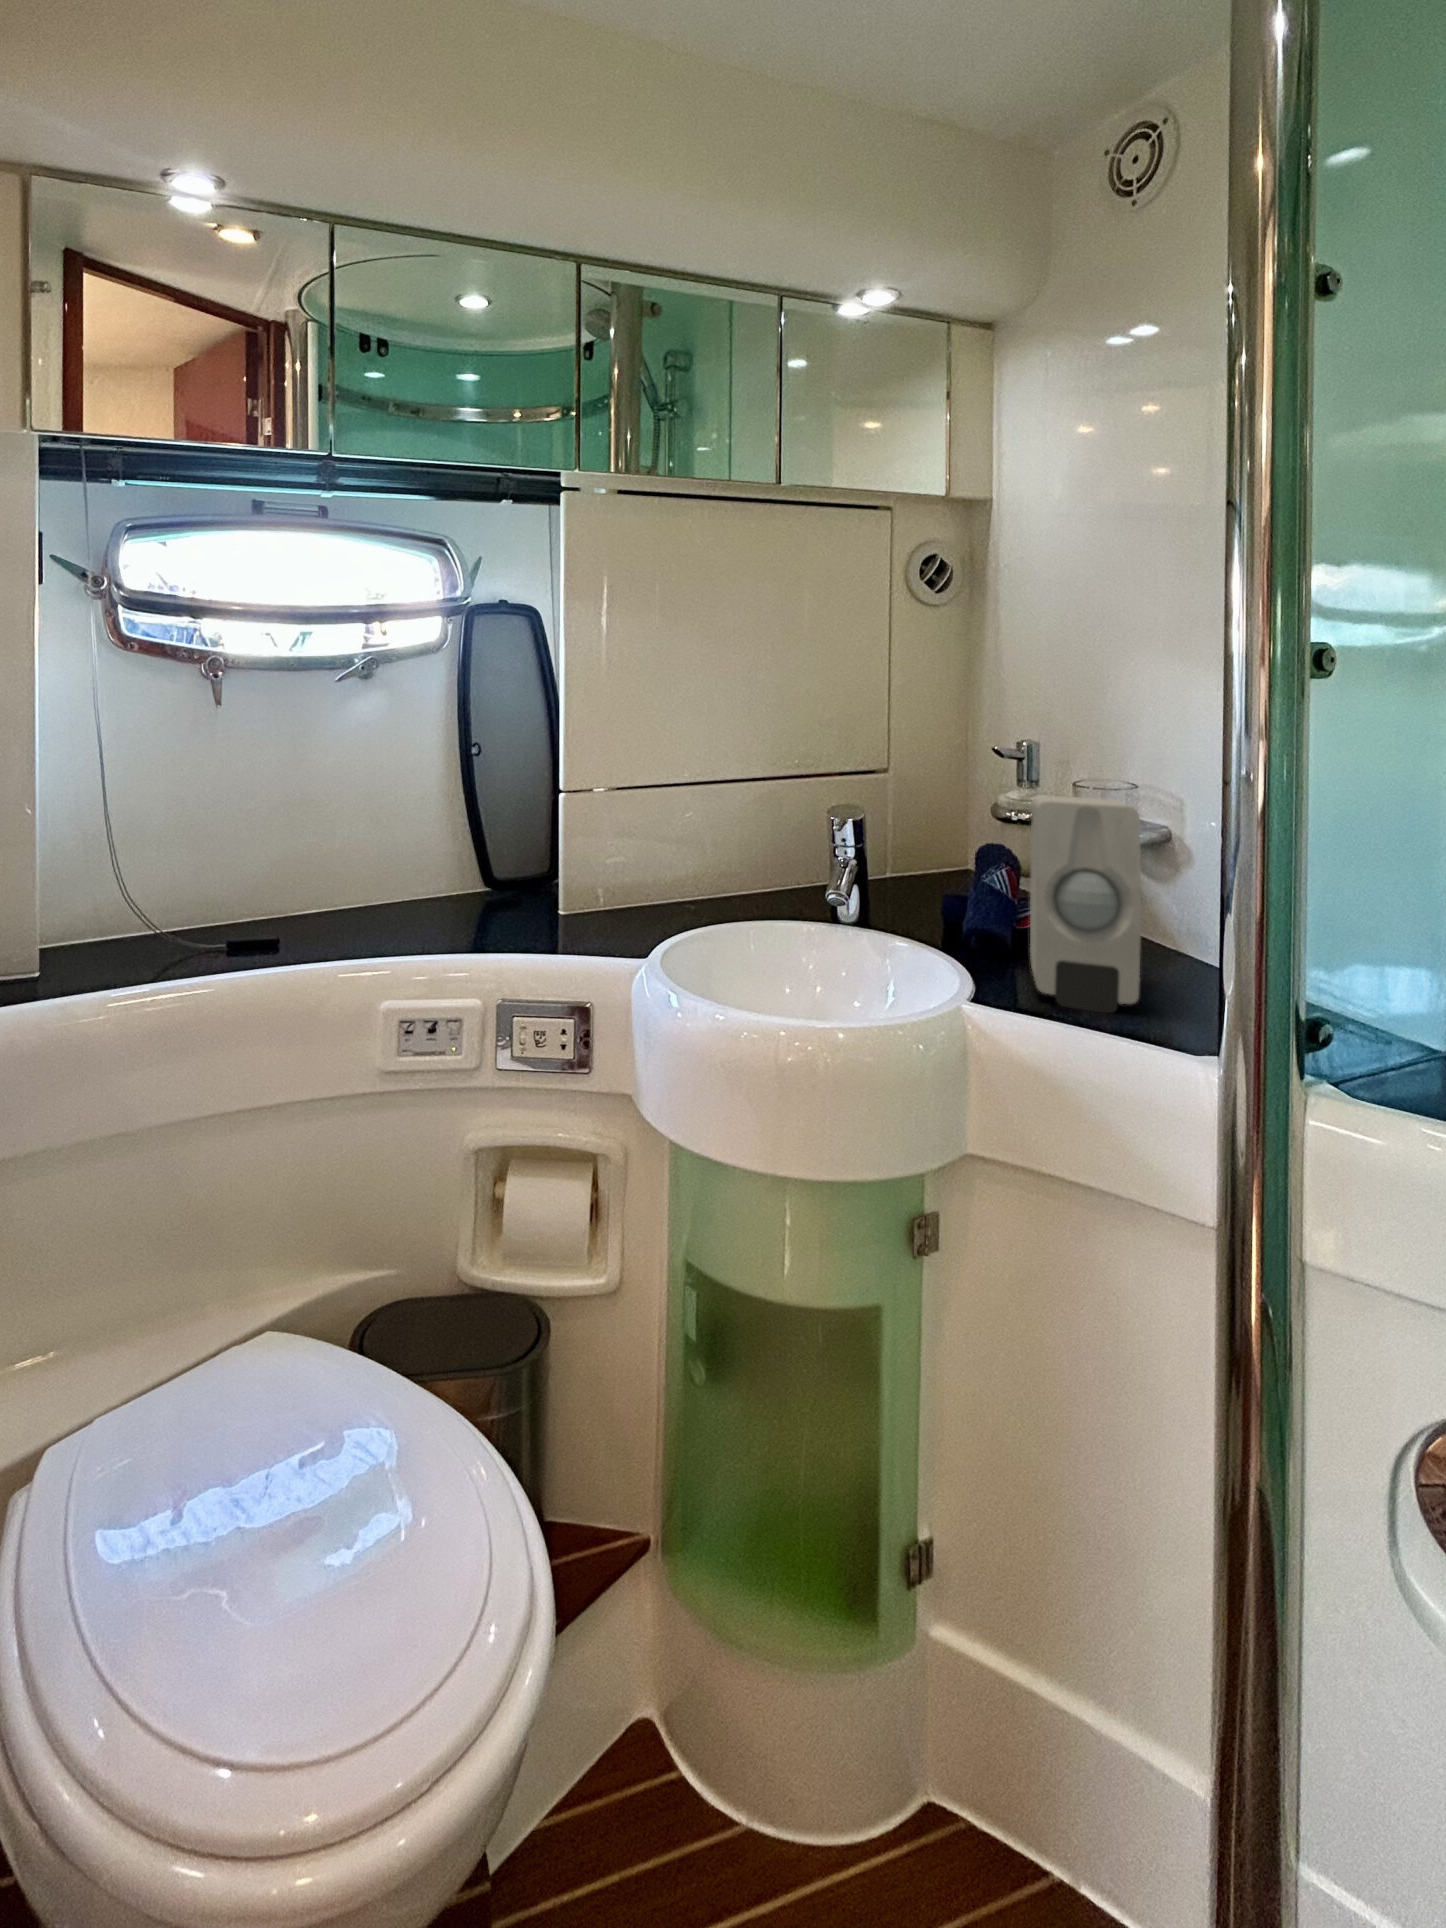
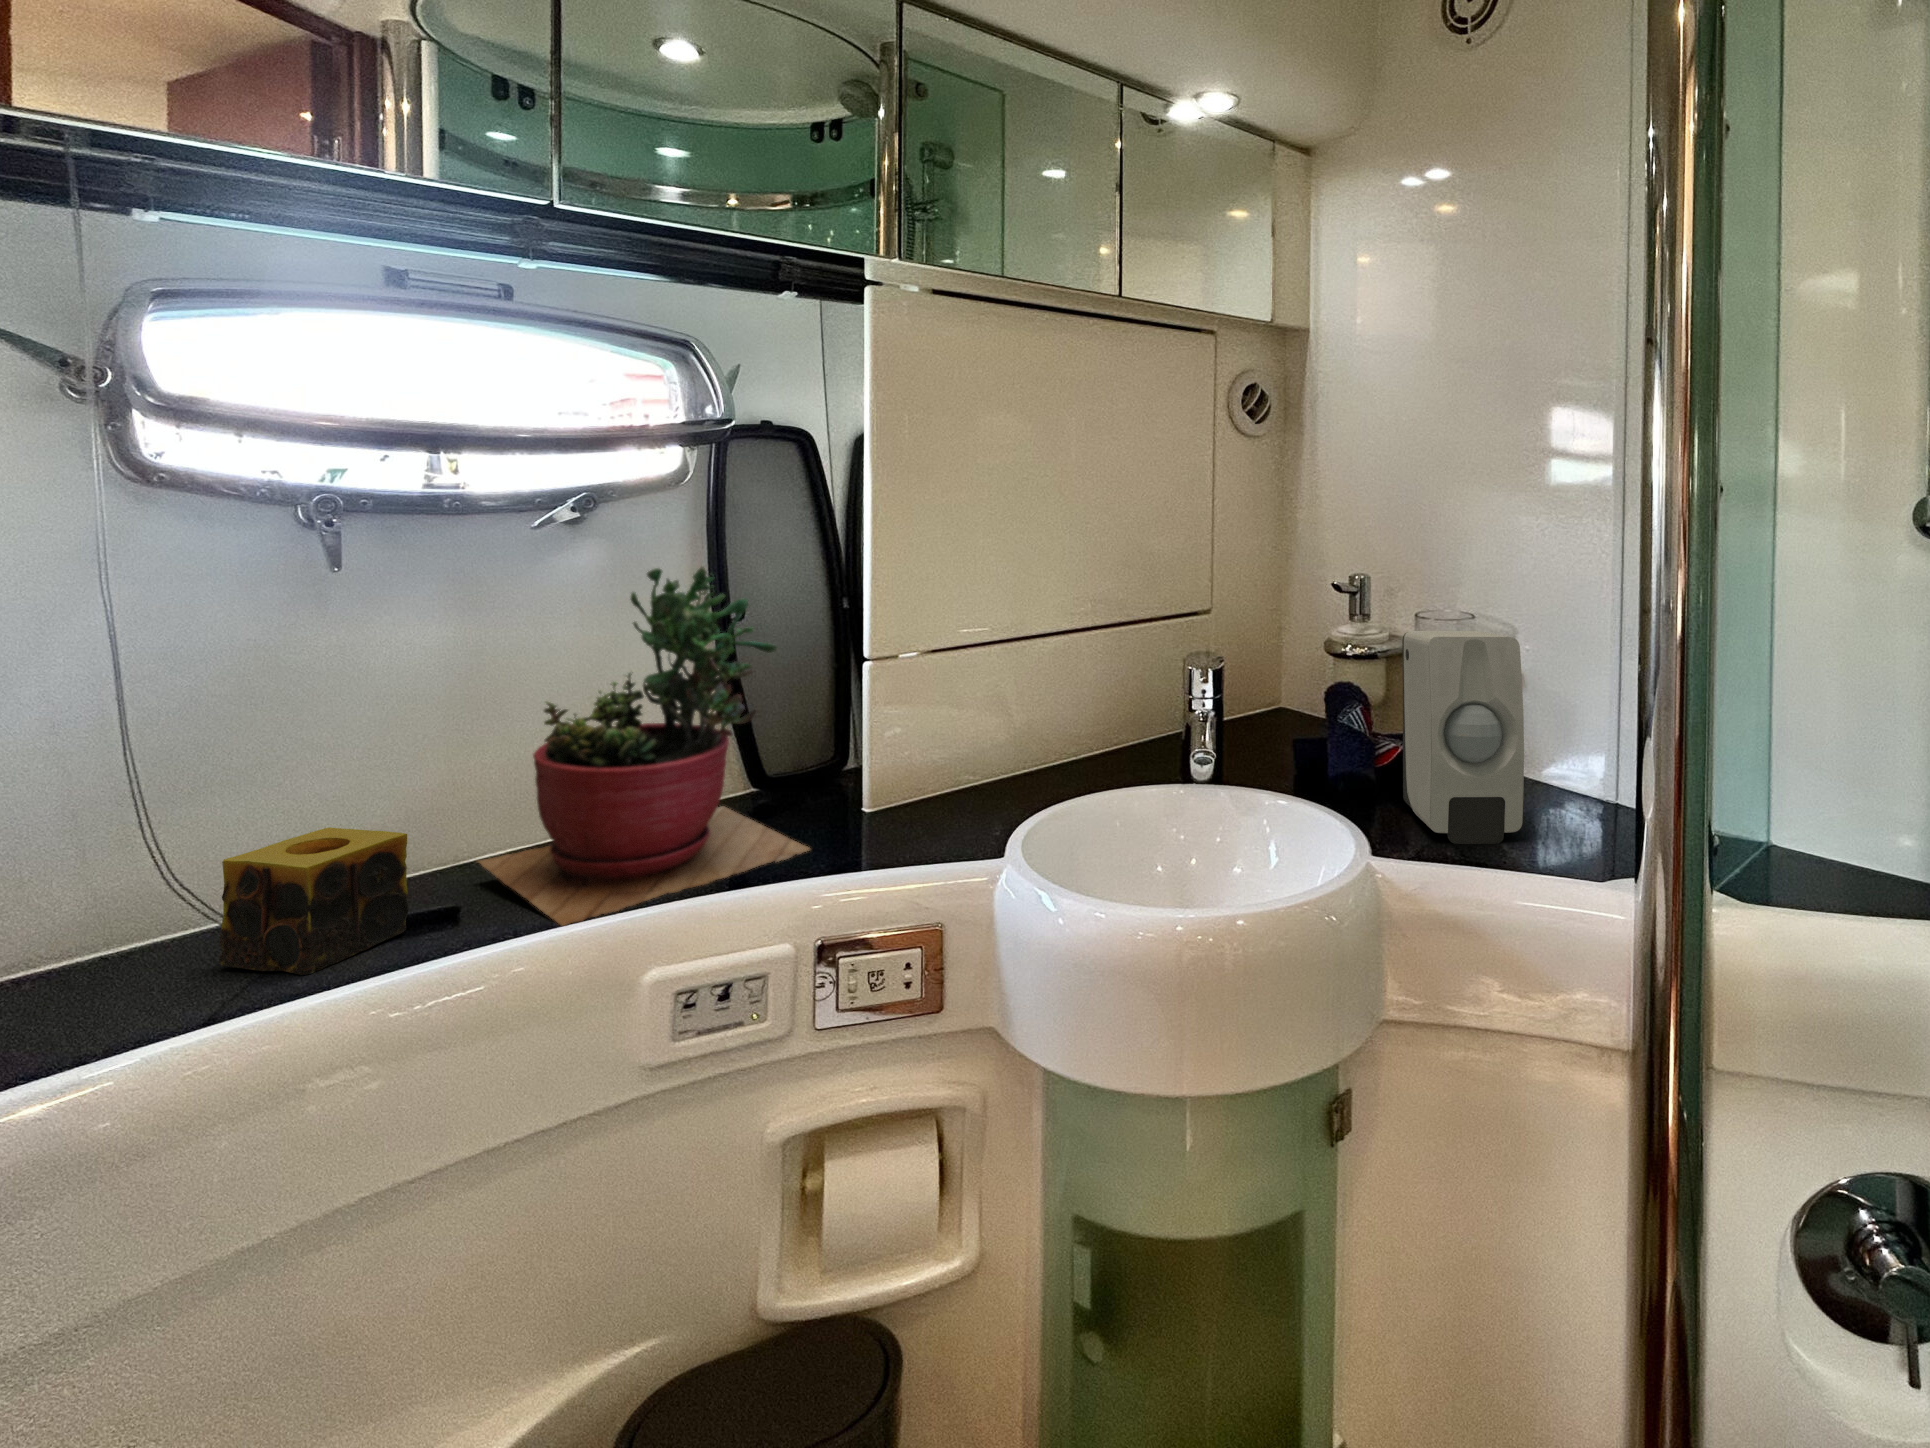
succulent plant: none [301,710,523,966] -> present [478,567,809,926]
candle: none [148,877,250,971] -> present [219,827,409,975]

